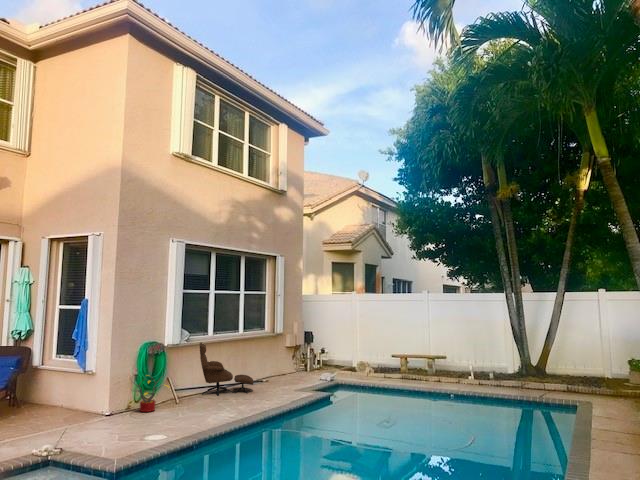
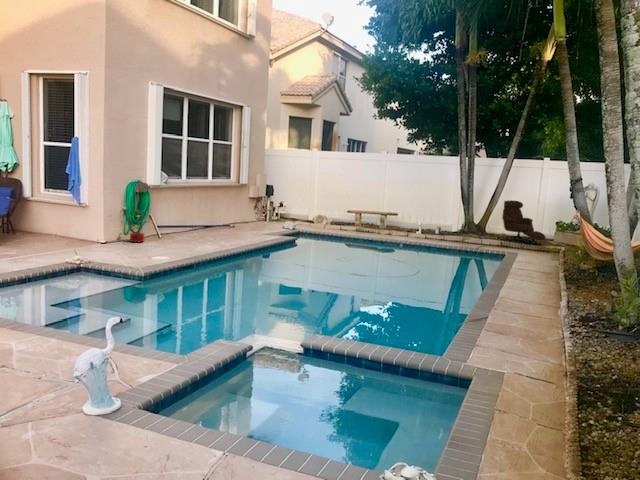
lounge chair: present [200,343,253,396] -> present [502,200,546,244]

